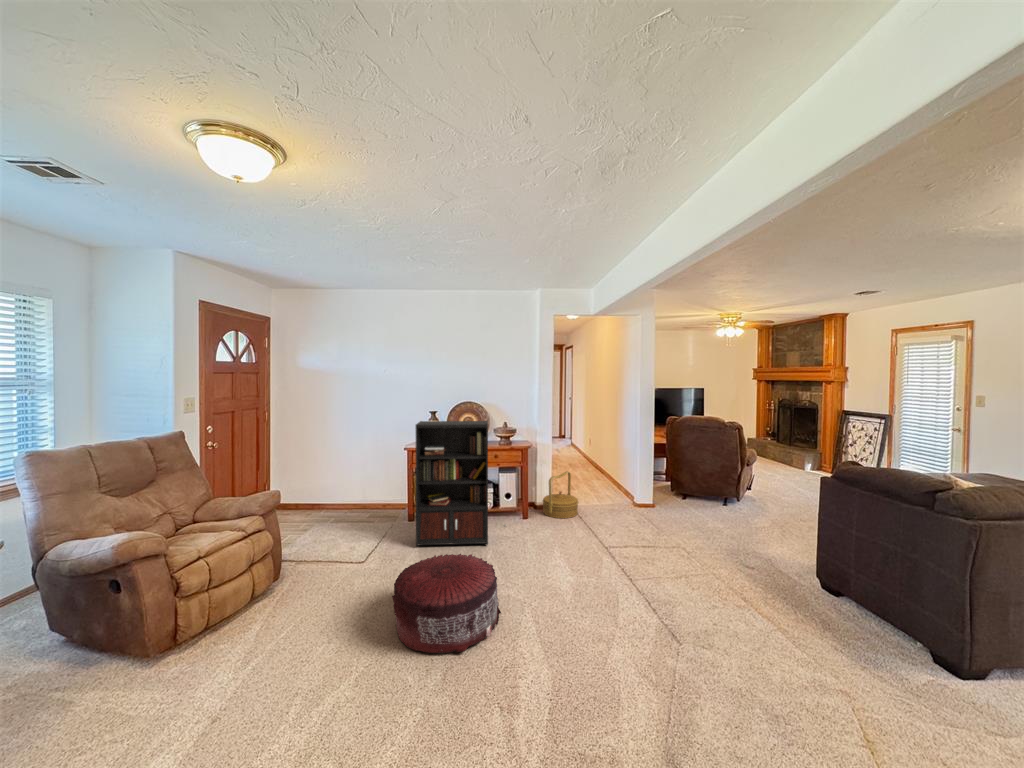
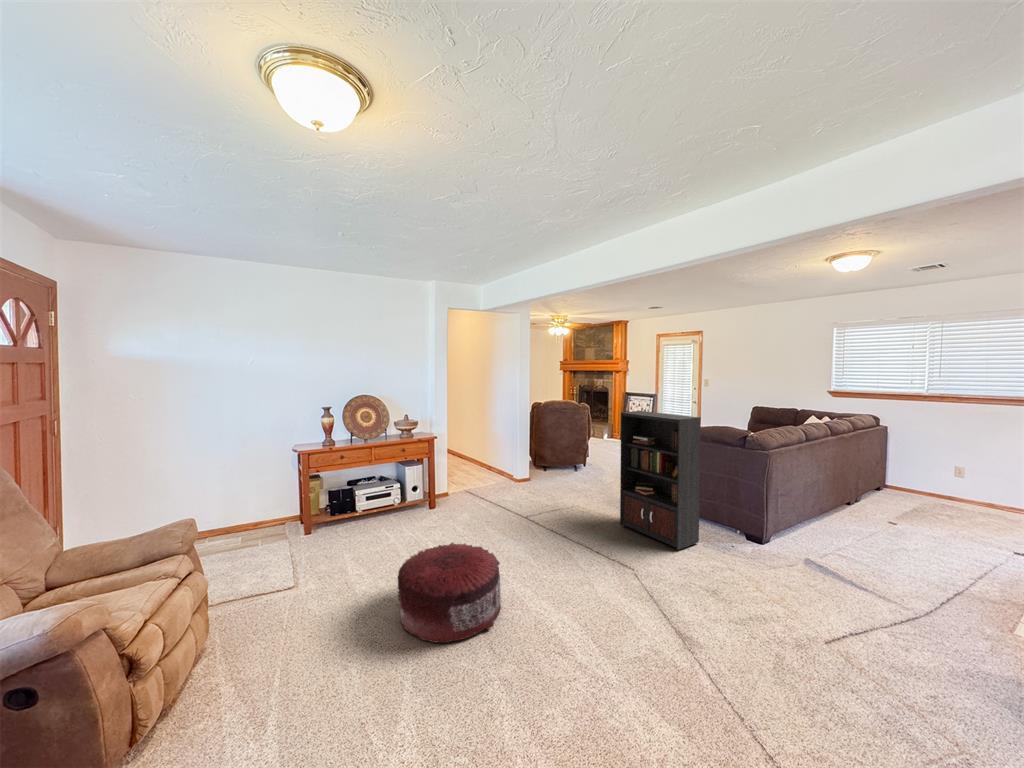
bookcase: present [416,421,506,546] -> present [620,411,735,550]
woven basket: present [543,472,578,518] -> none [442,458,477,503]

